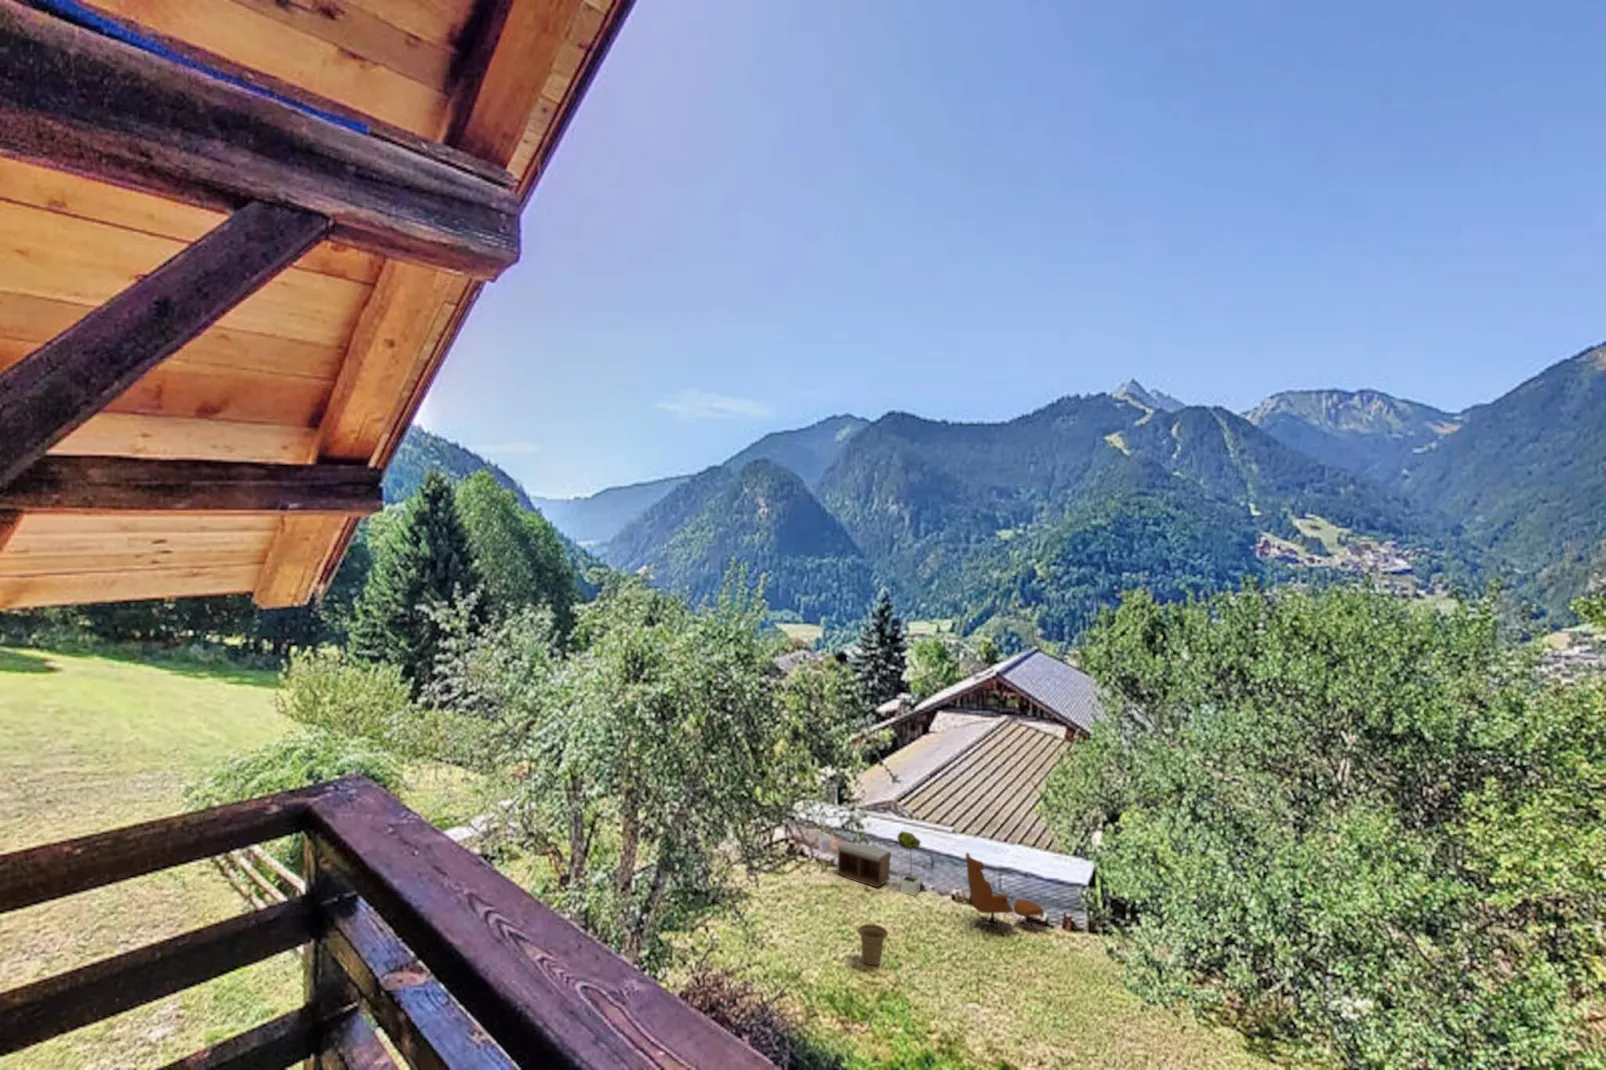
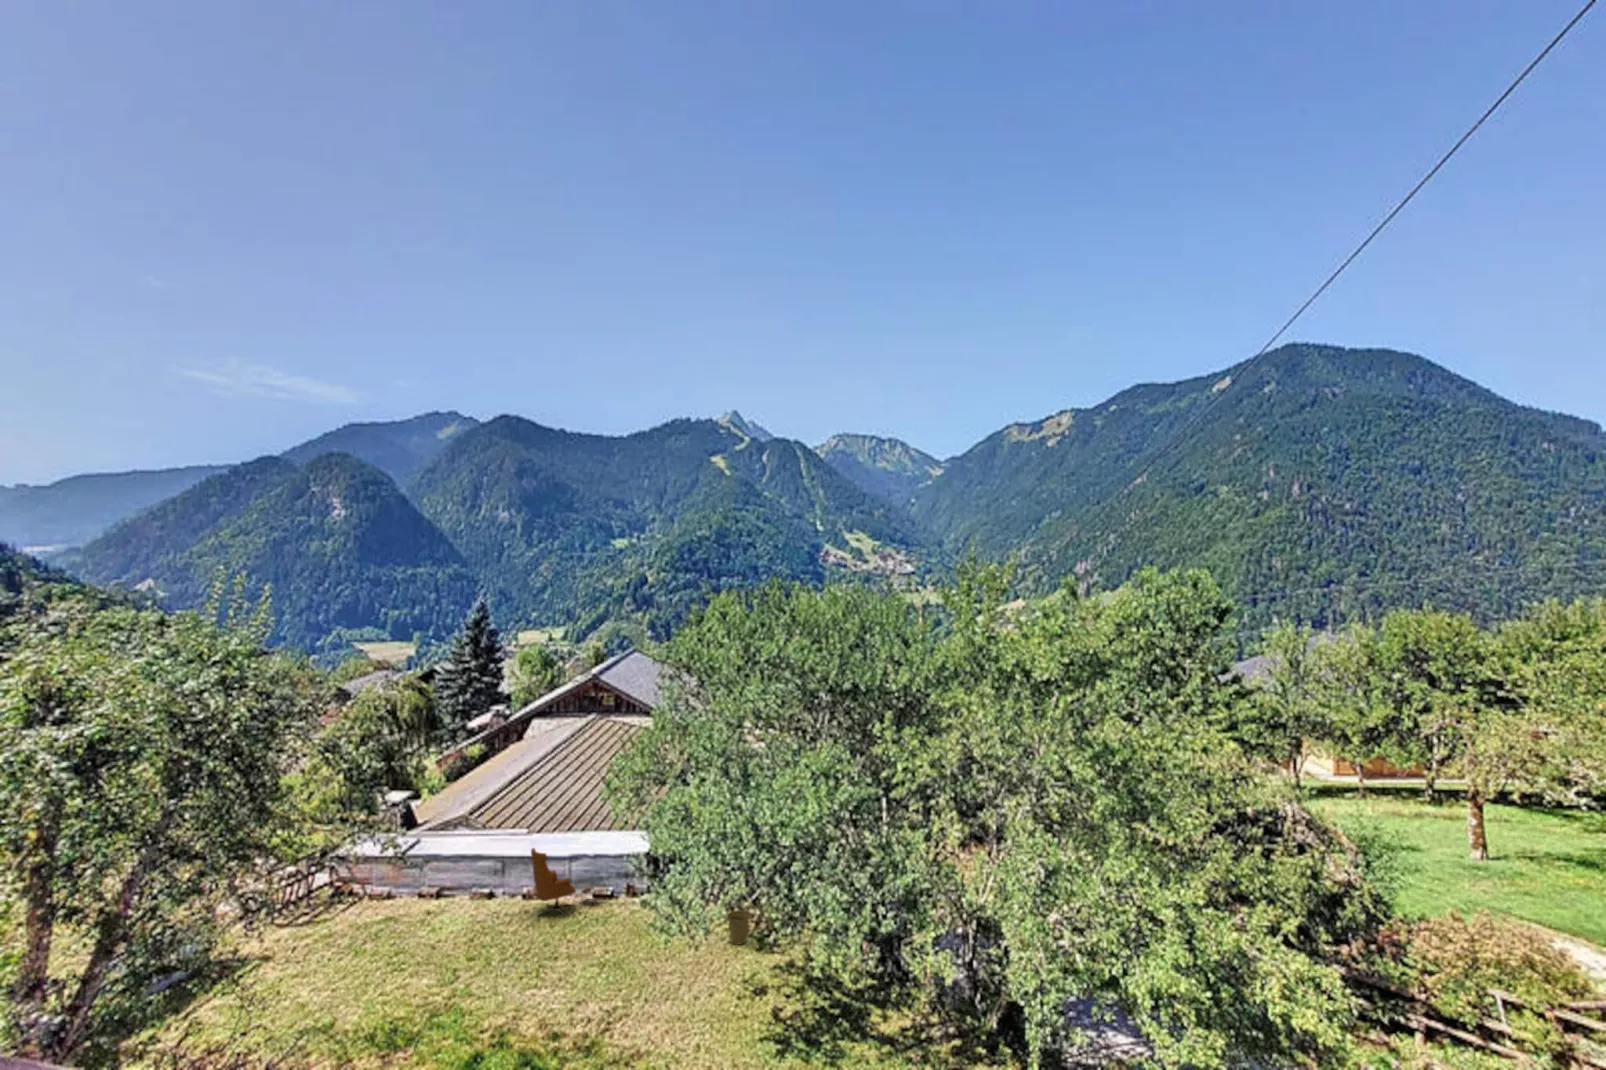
potted tree: present [898,831,921,896] -> none [463,843,488,905]
bench: present [837,843,891,887] -> none [392,866,457,906]
basket: present [858,924,888,966] -> present [726,910,752,945]

